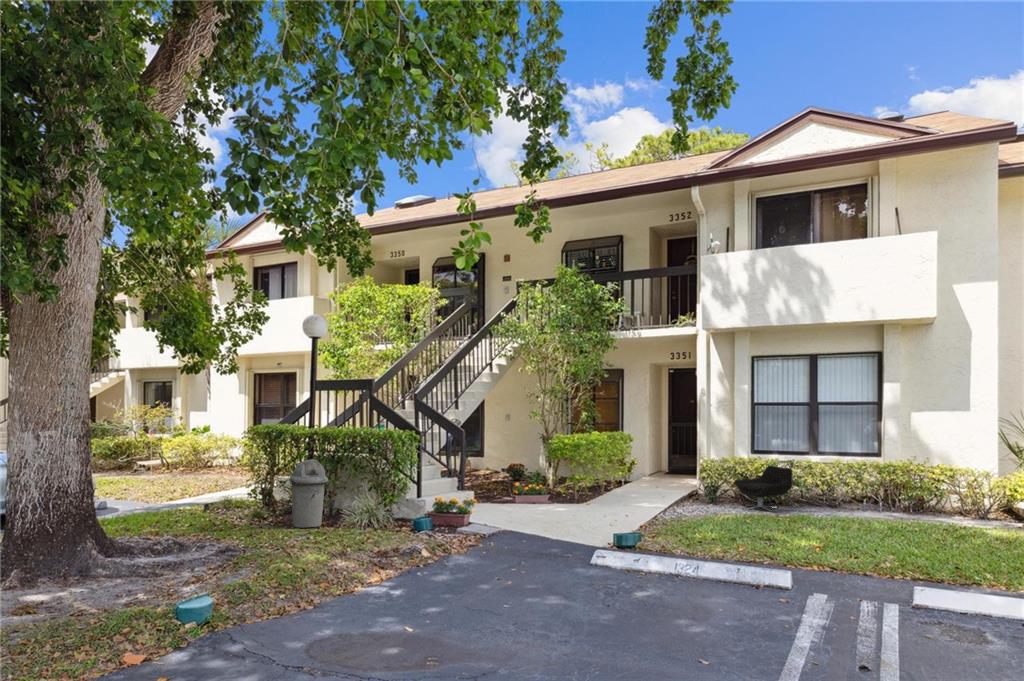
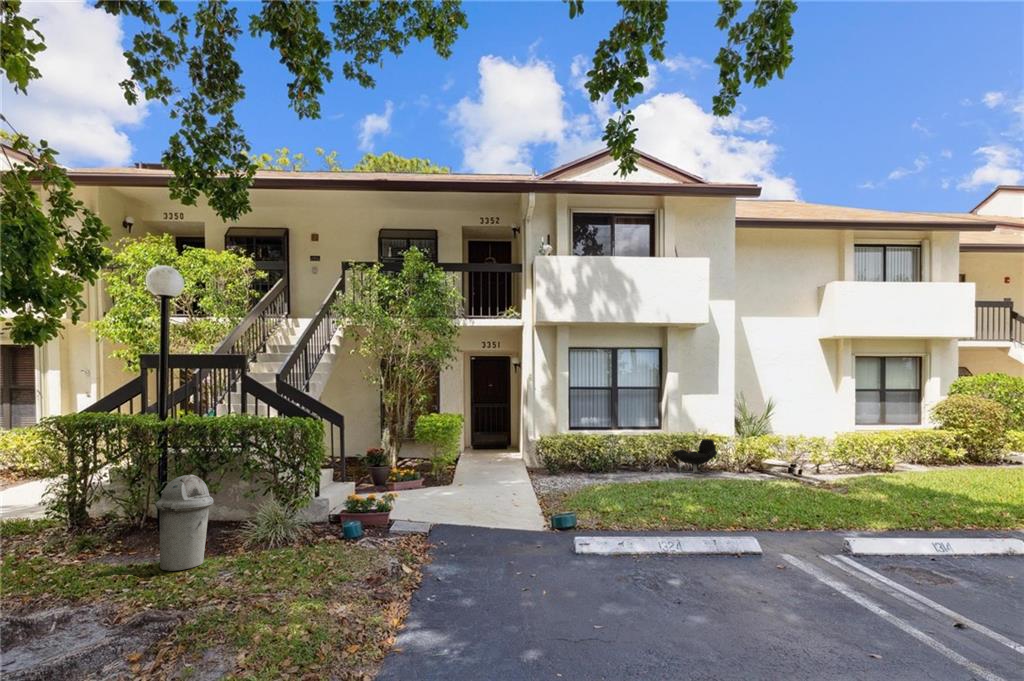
lounge chair: present [735,465,793,511] -> present [674,439,717,475]

